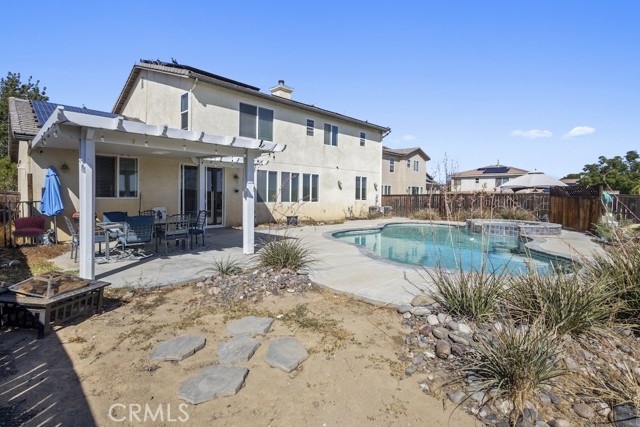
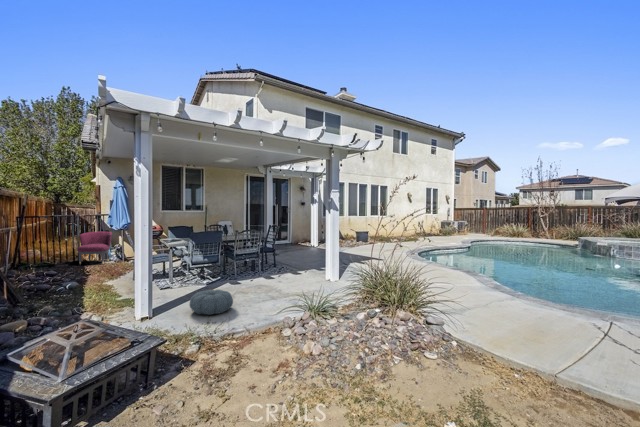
pouf: none [120,262,157,280] -> present [190,290,233,315]

